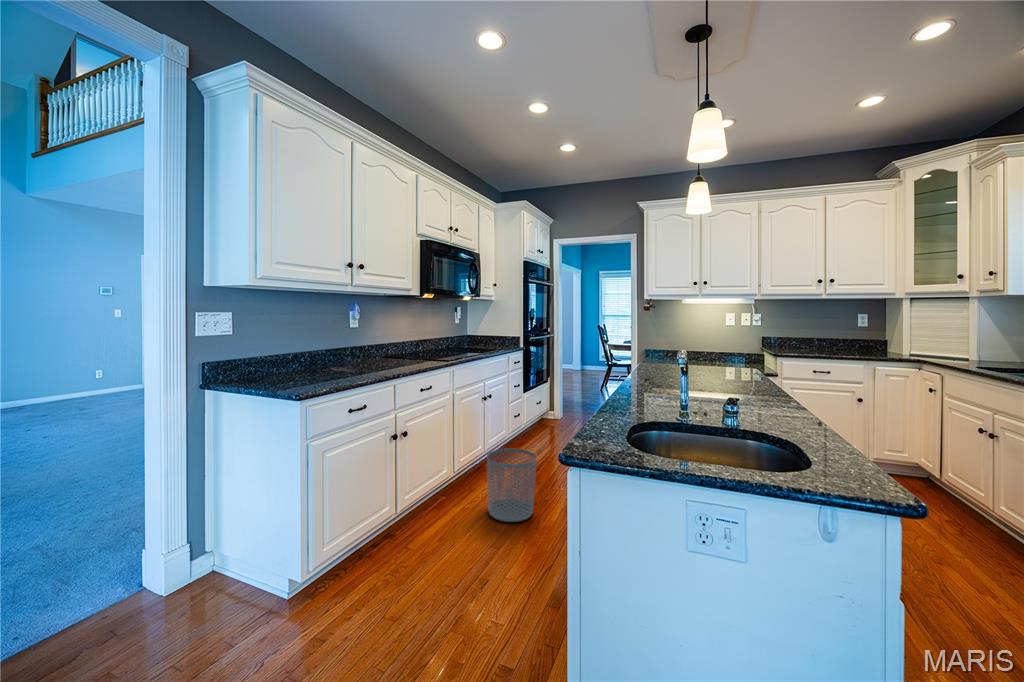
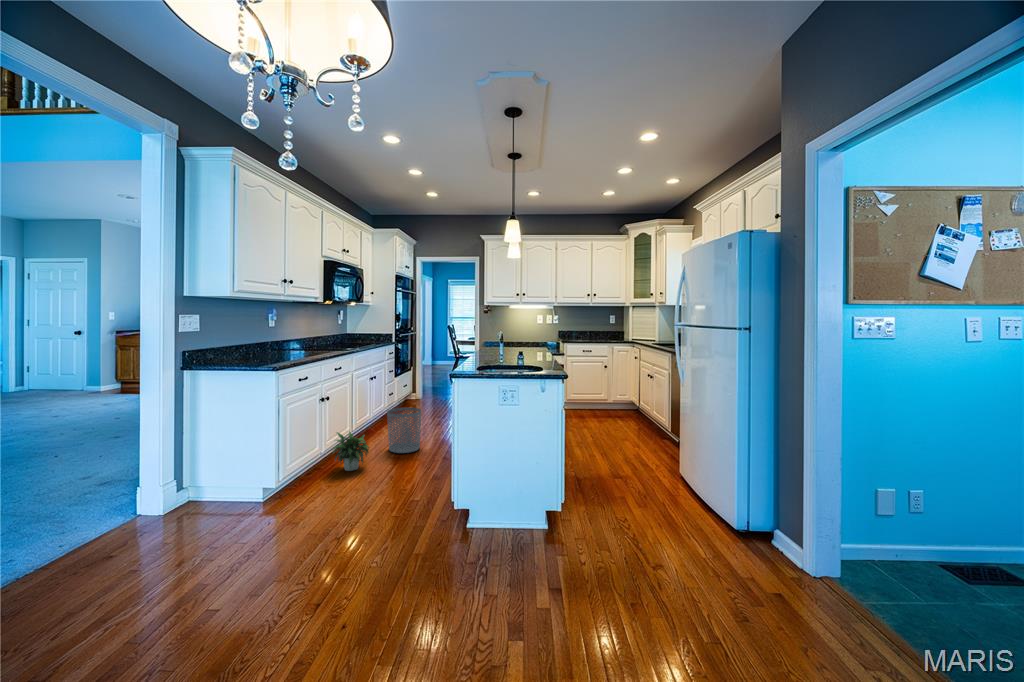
potted plant: none [395,483,451,548] -> present [333,431,369,471]

